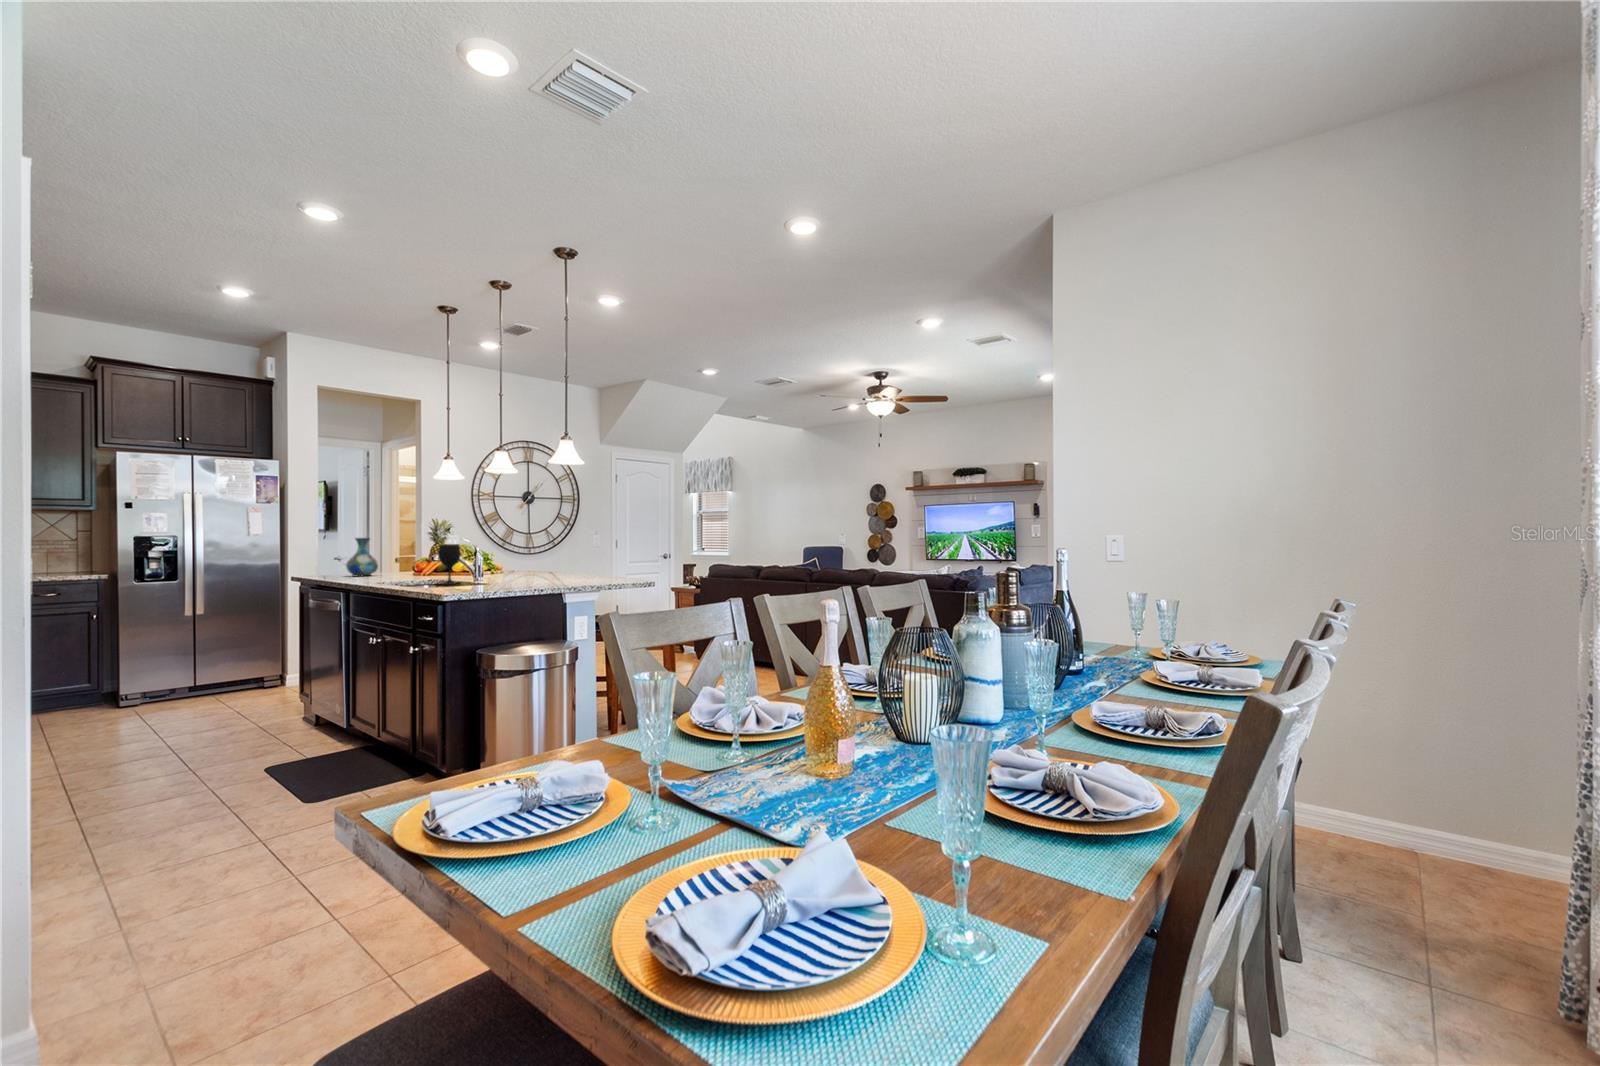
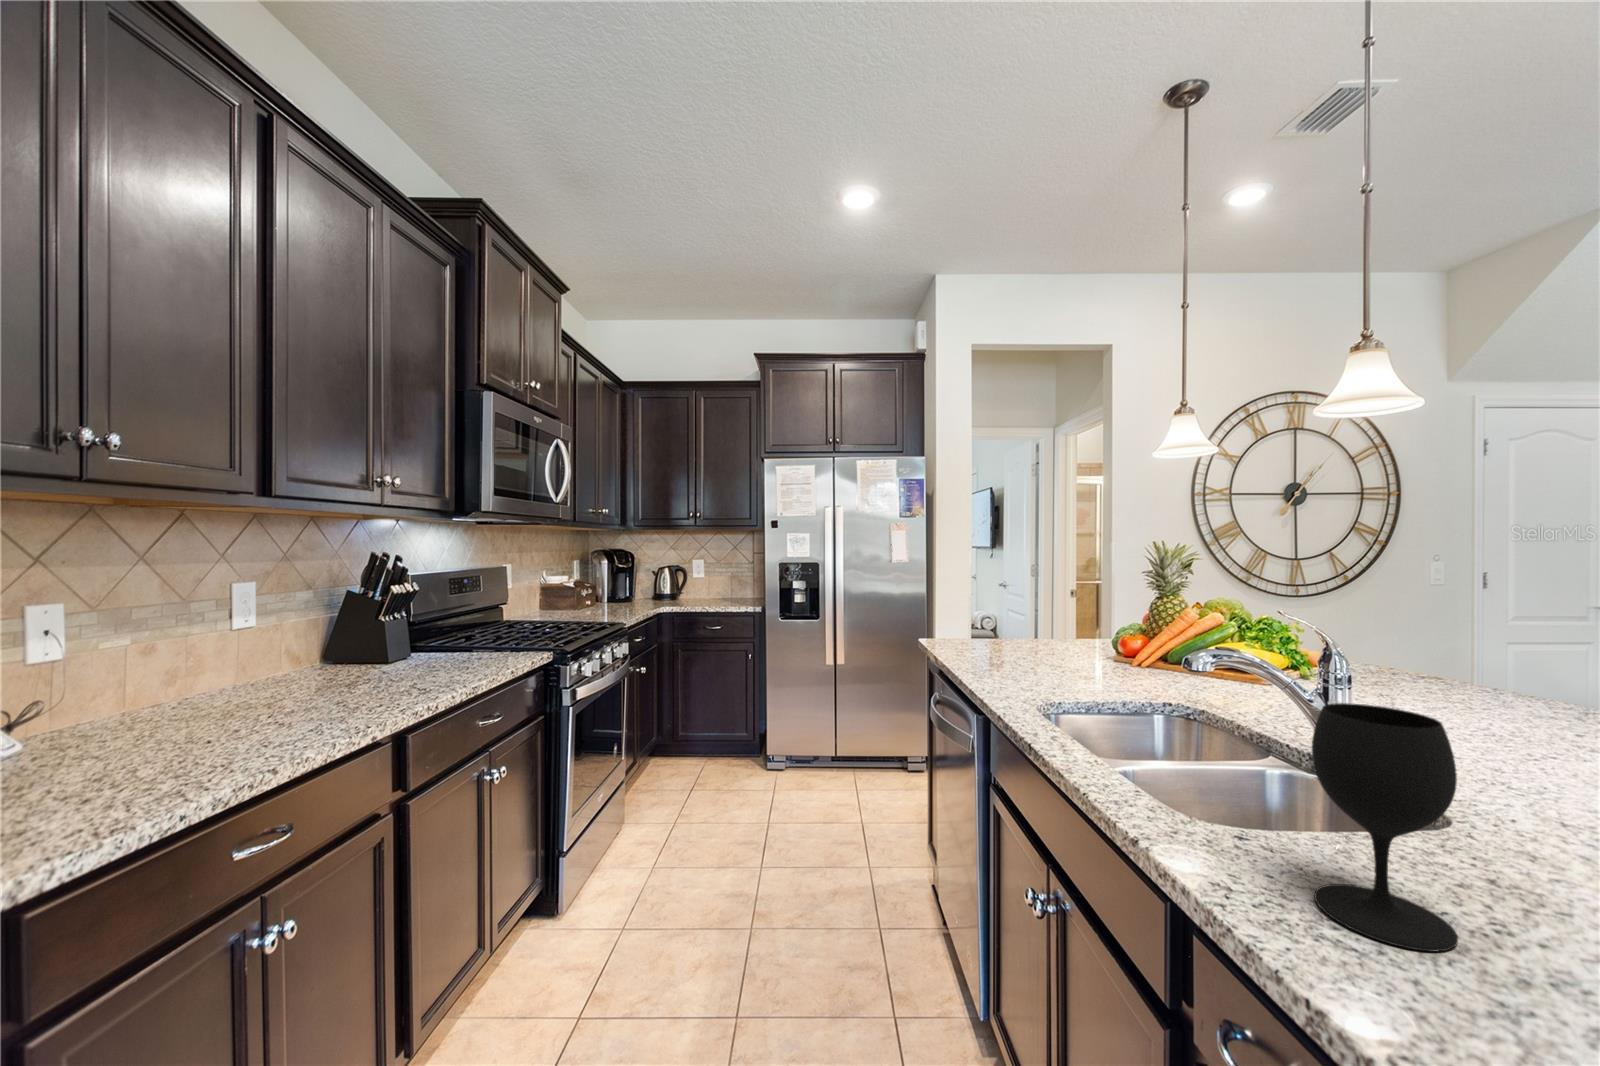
vase: present [346,538,378,577] -> none [993,579,1046,654]

